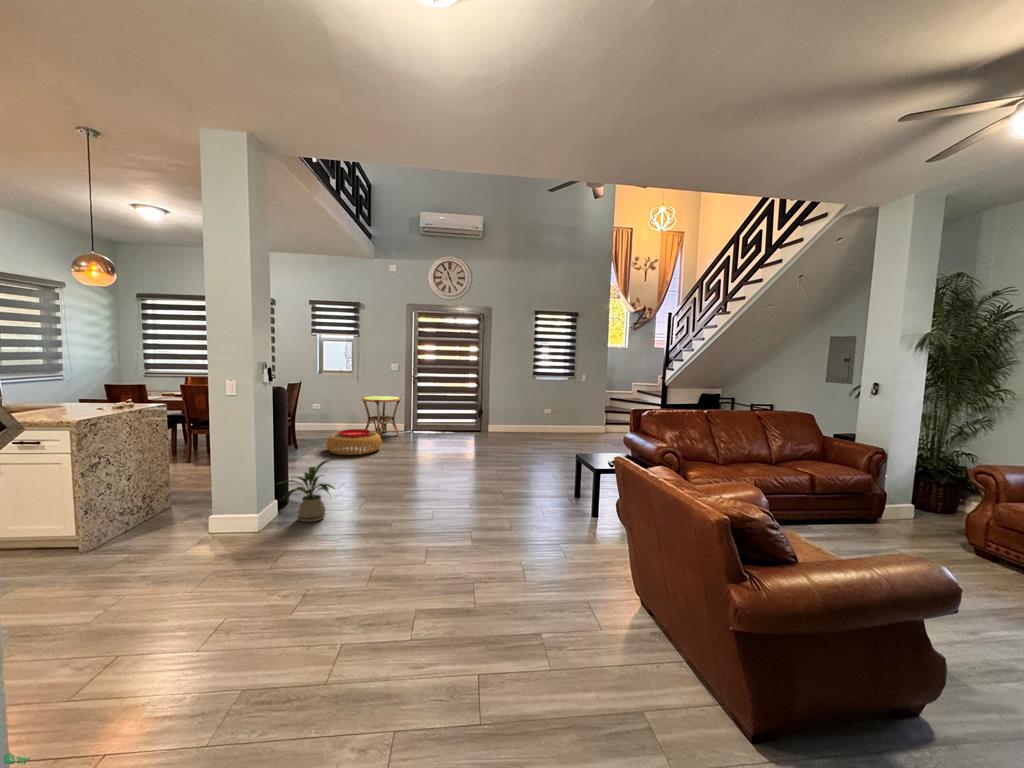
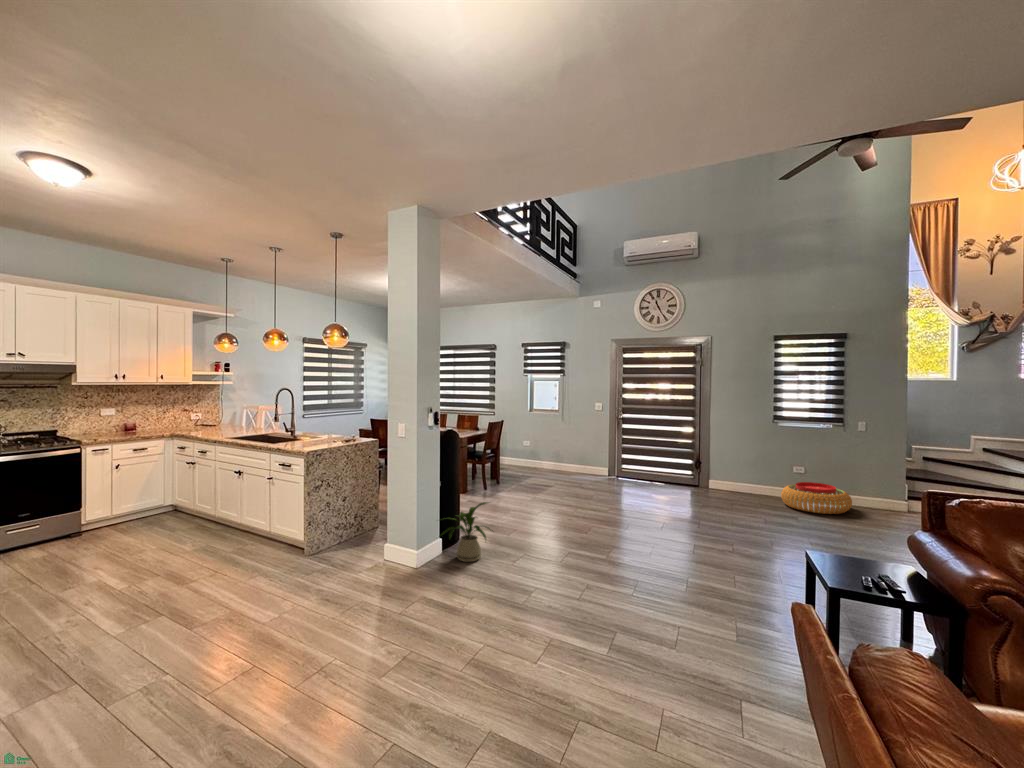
side table: present [361,396,401,436] -> none [564,437,603,483]
pouf: present [326,429,382,455] -> present [781,482,852,514]

